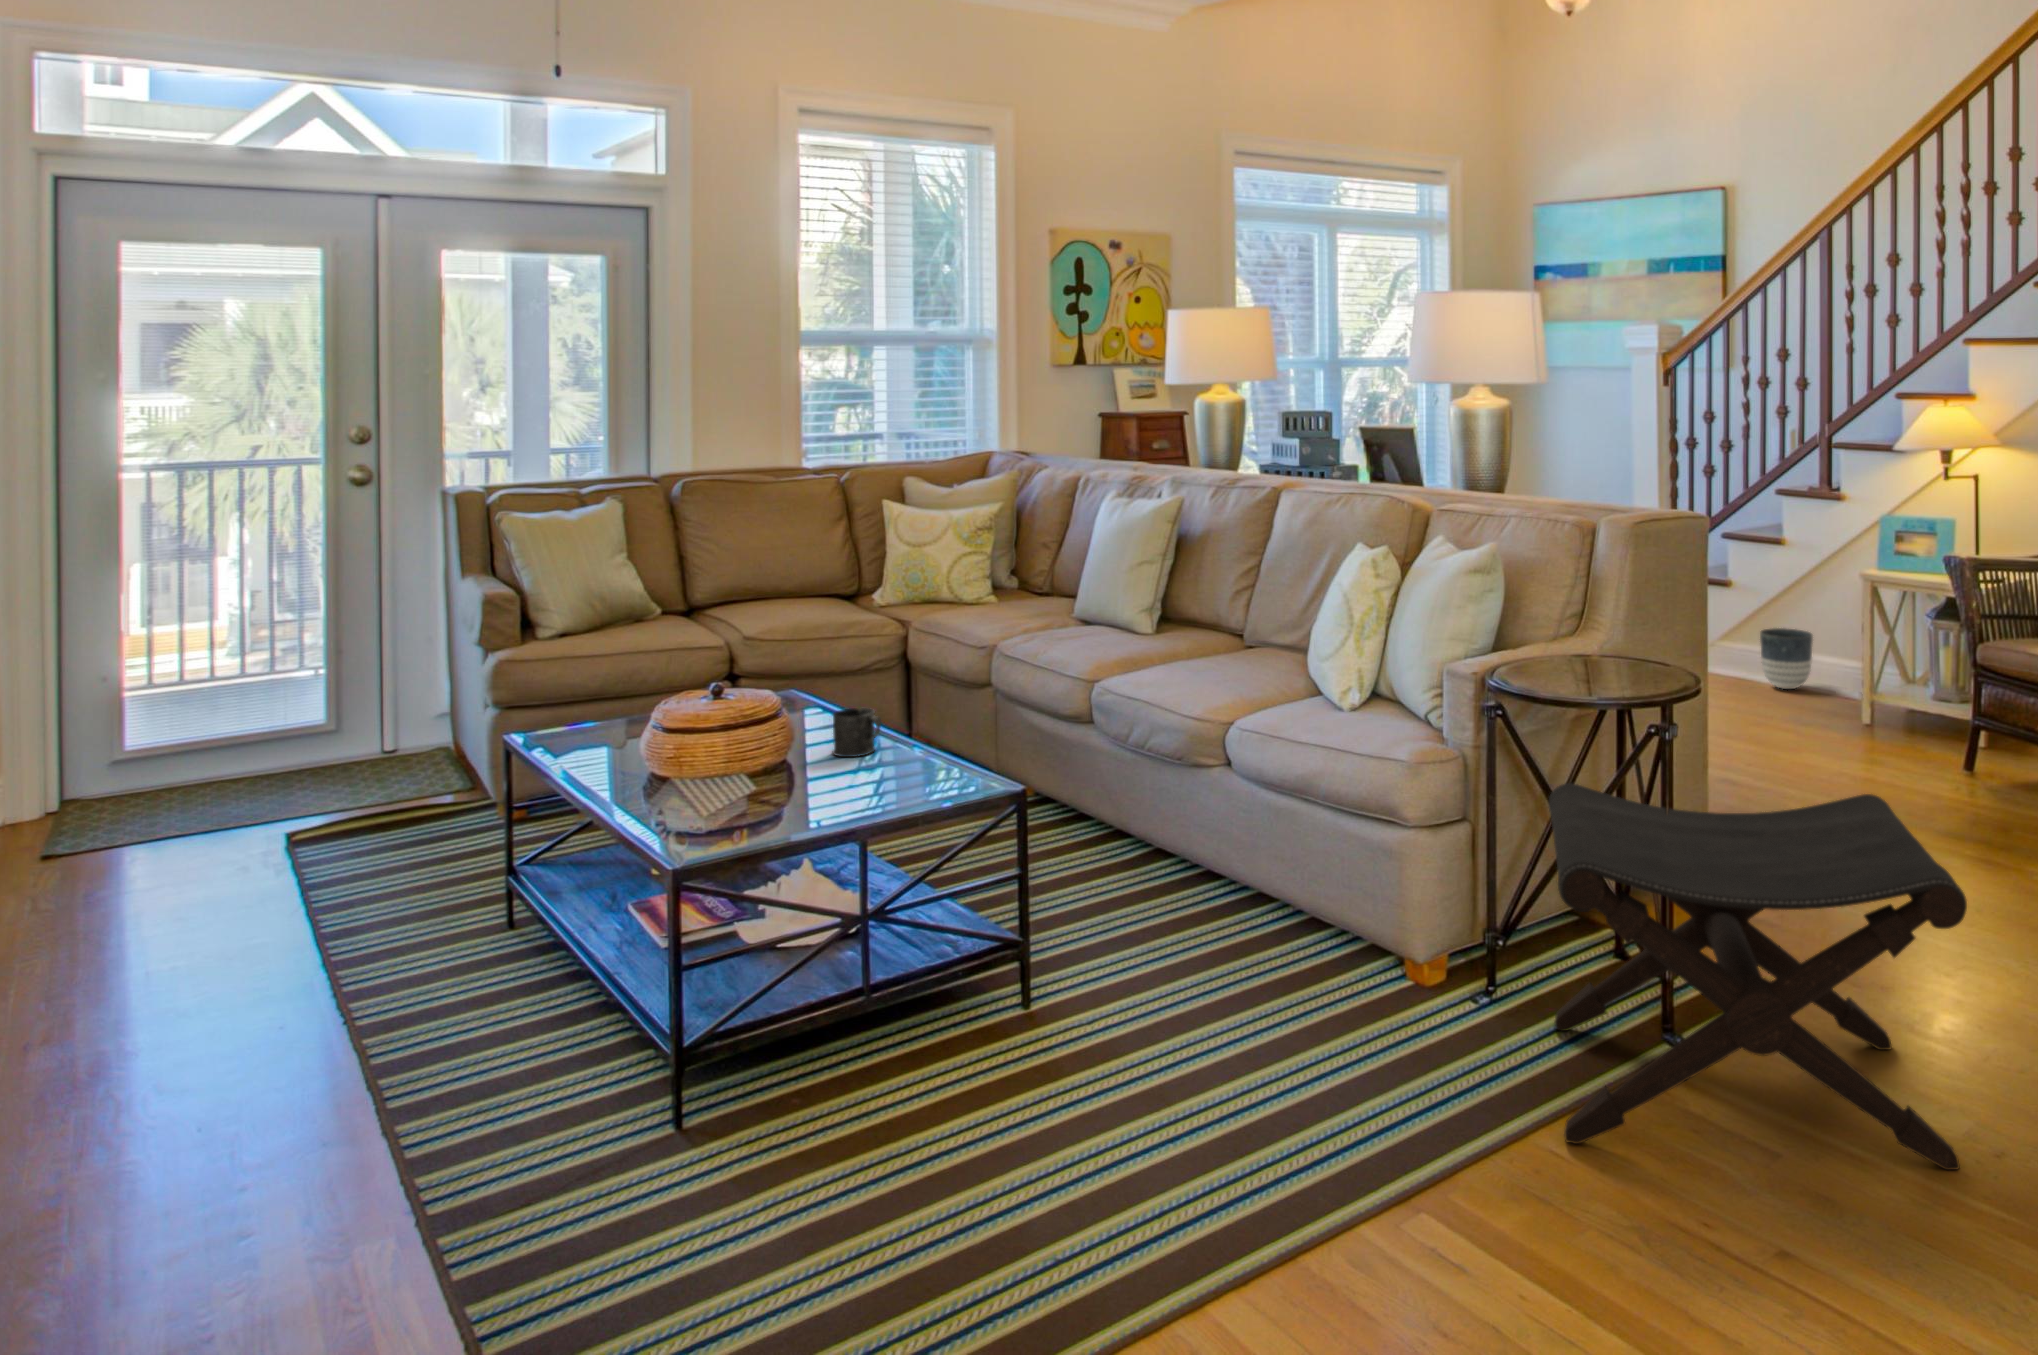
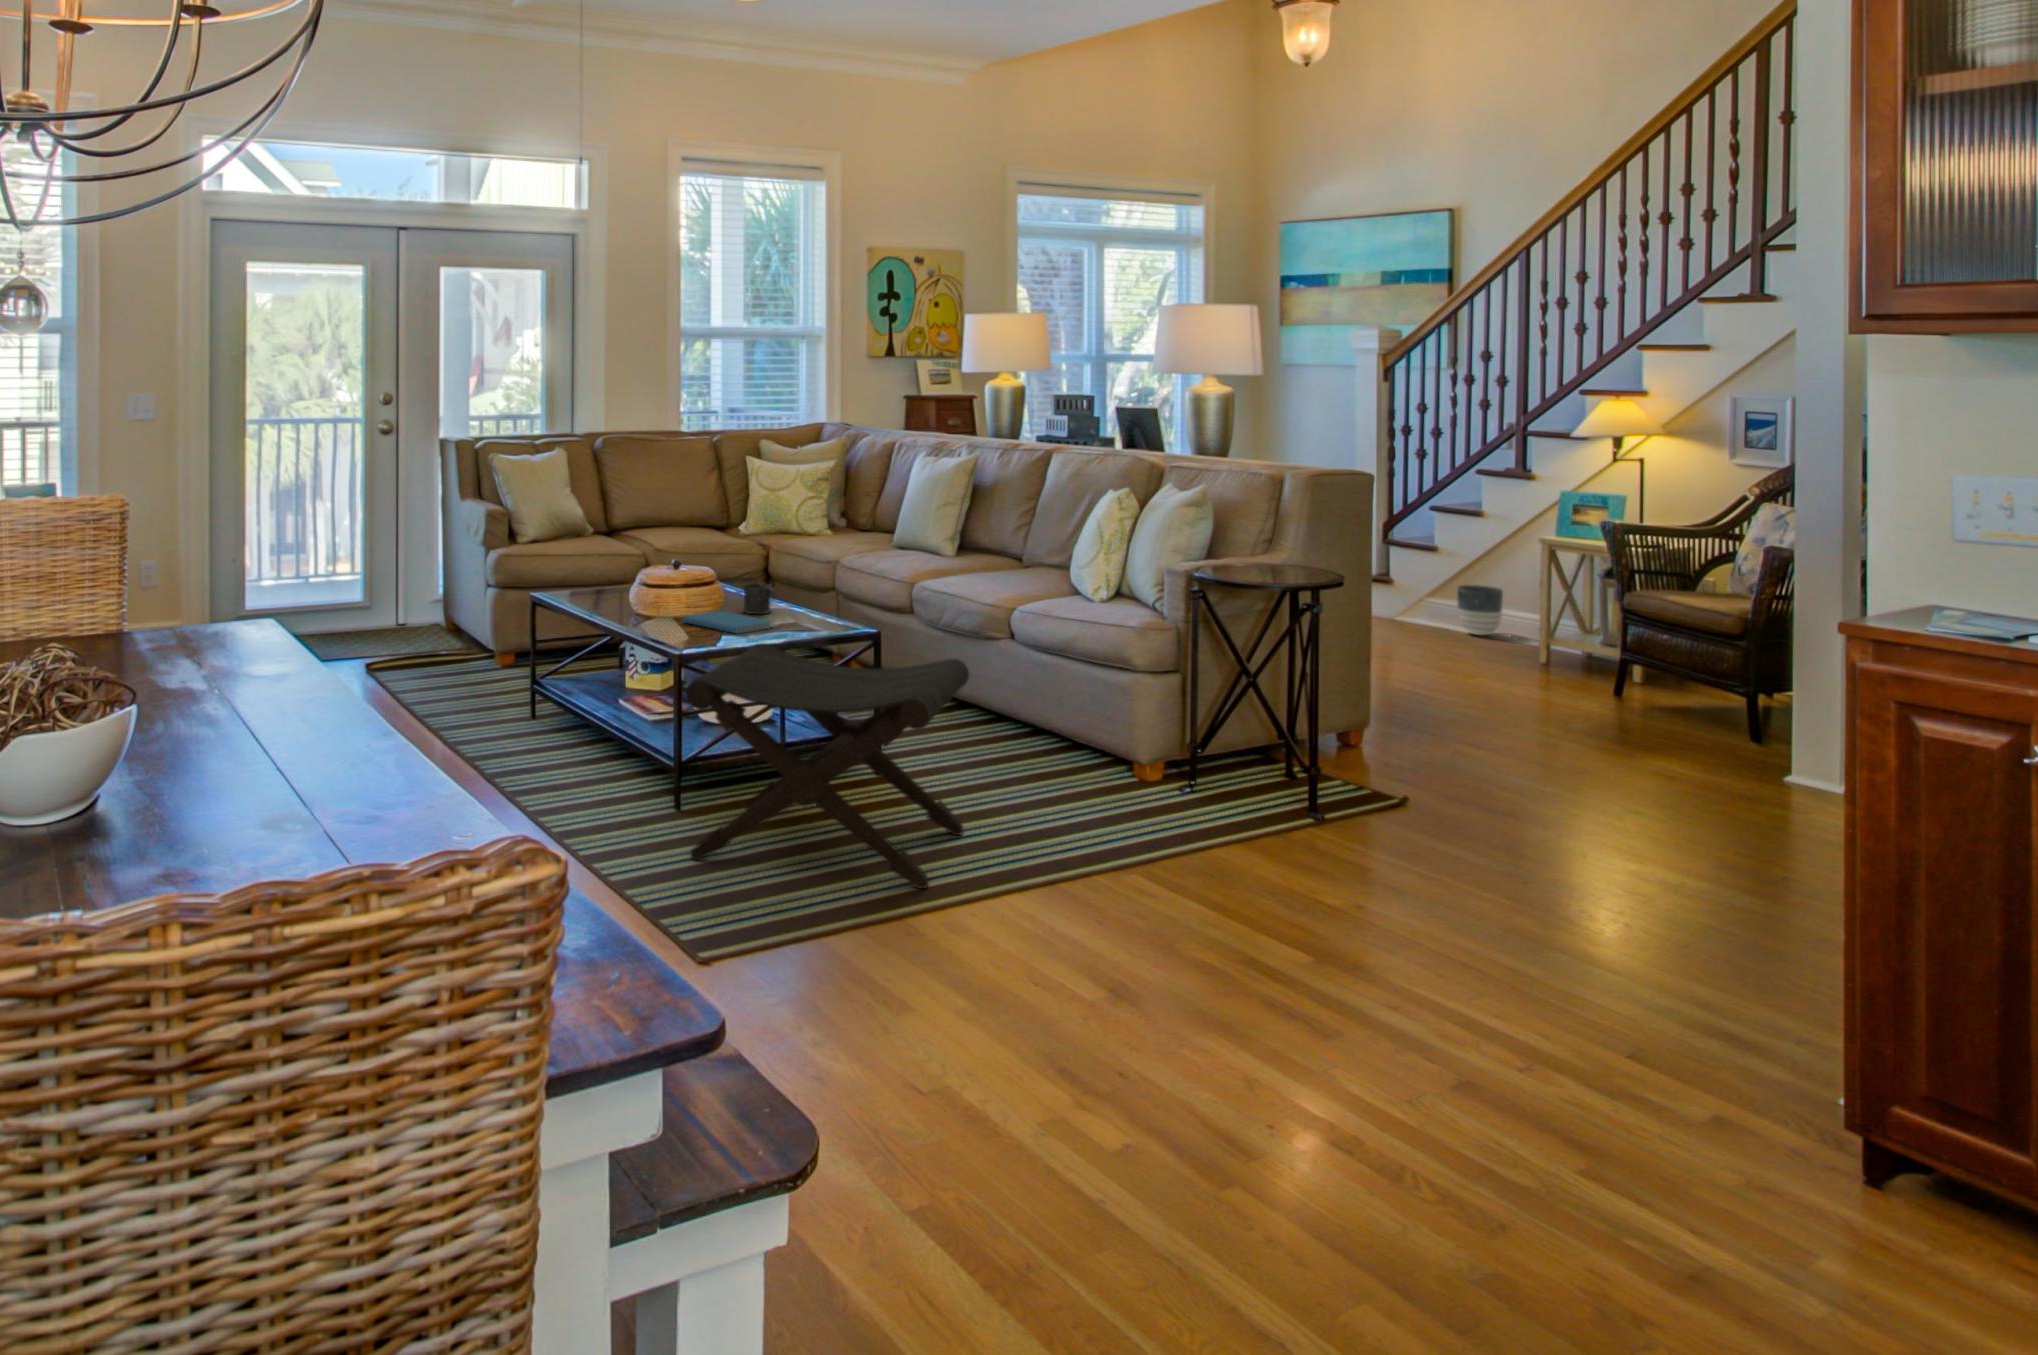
book: none [725,757,868,805] -> present [682,611,771,634]
footstool: present [1549,783,1967,1170] -> present [687,644,969,889]

